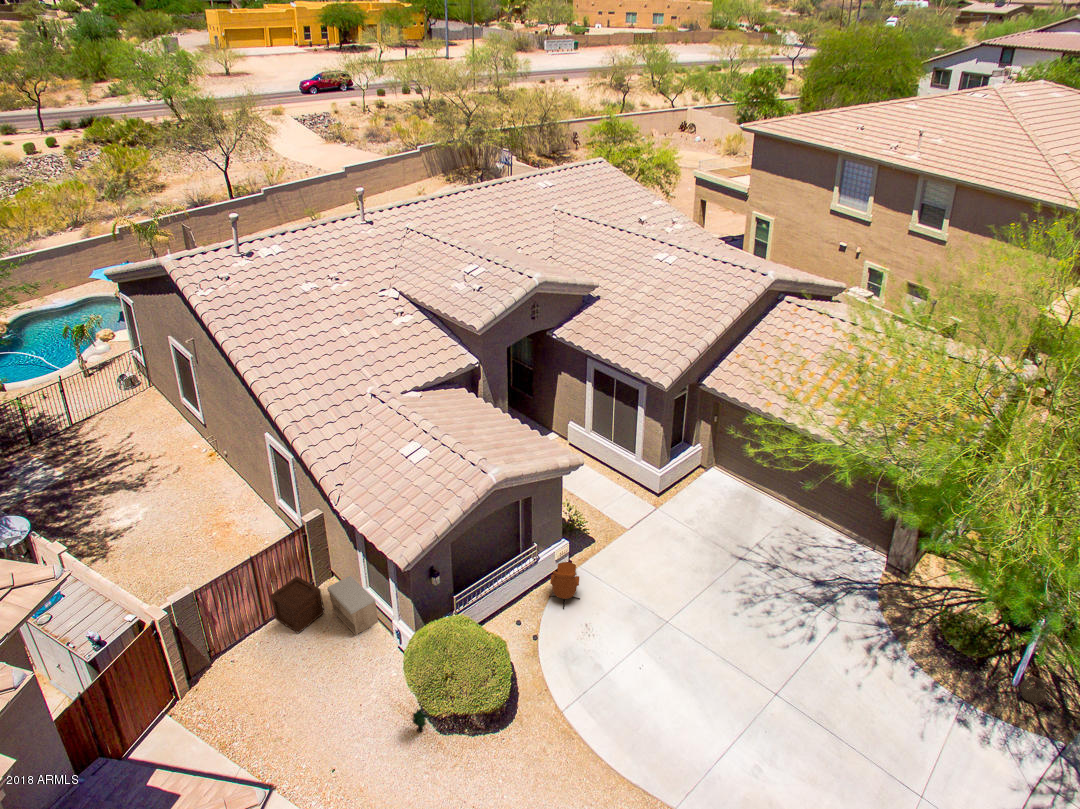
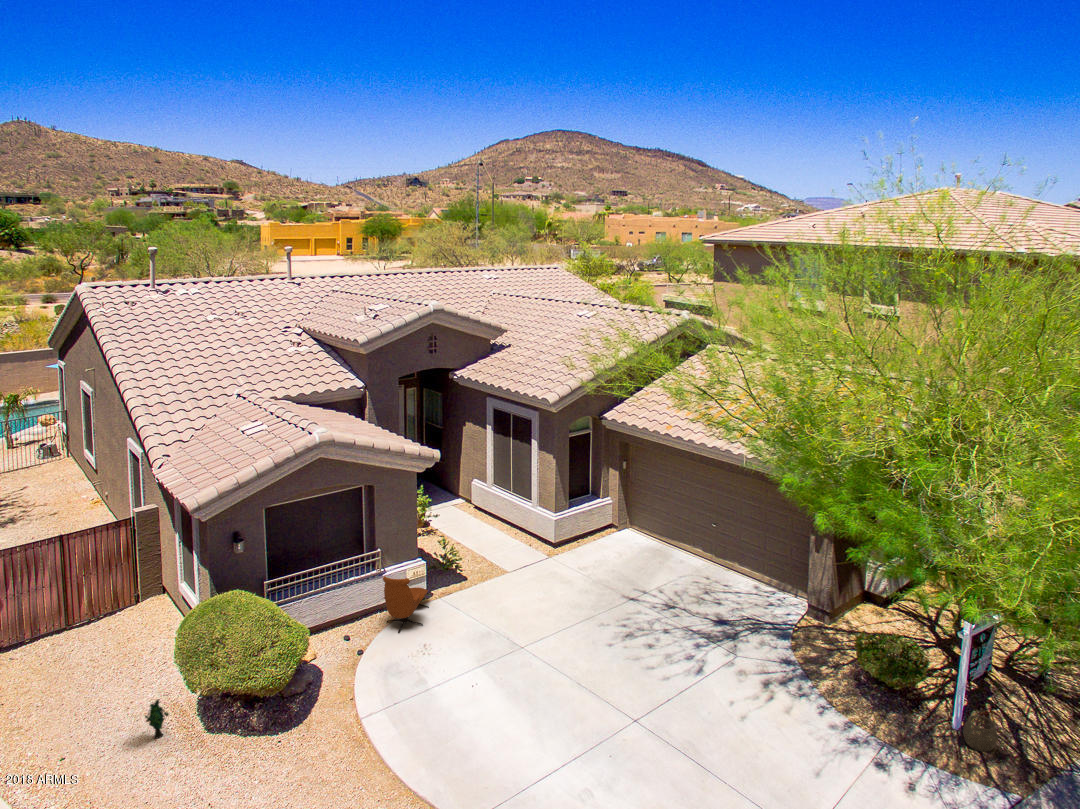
wooden crate: present [270,576,324,633] -> none [51,578,117,640]
storage bench: present [327,576,378,635] -> none [120,579,171,644]

